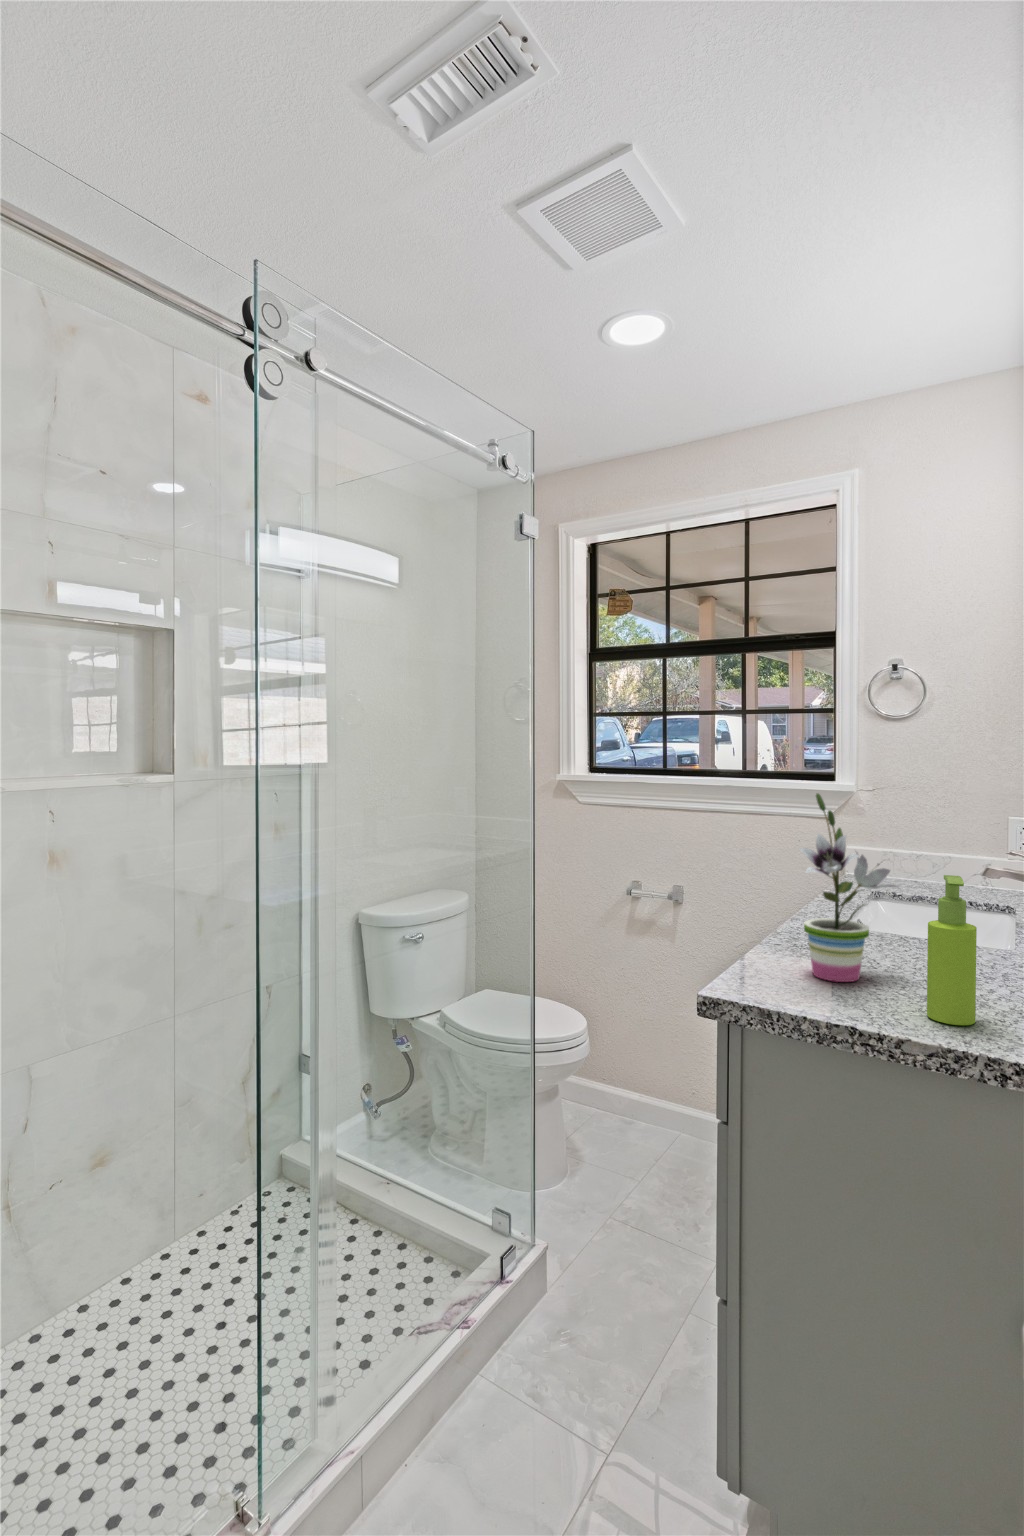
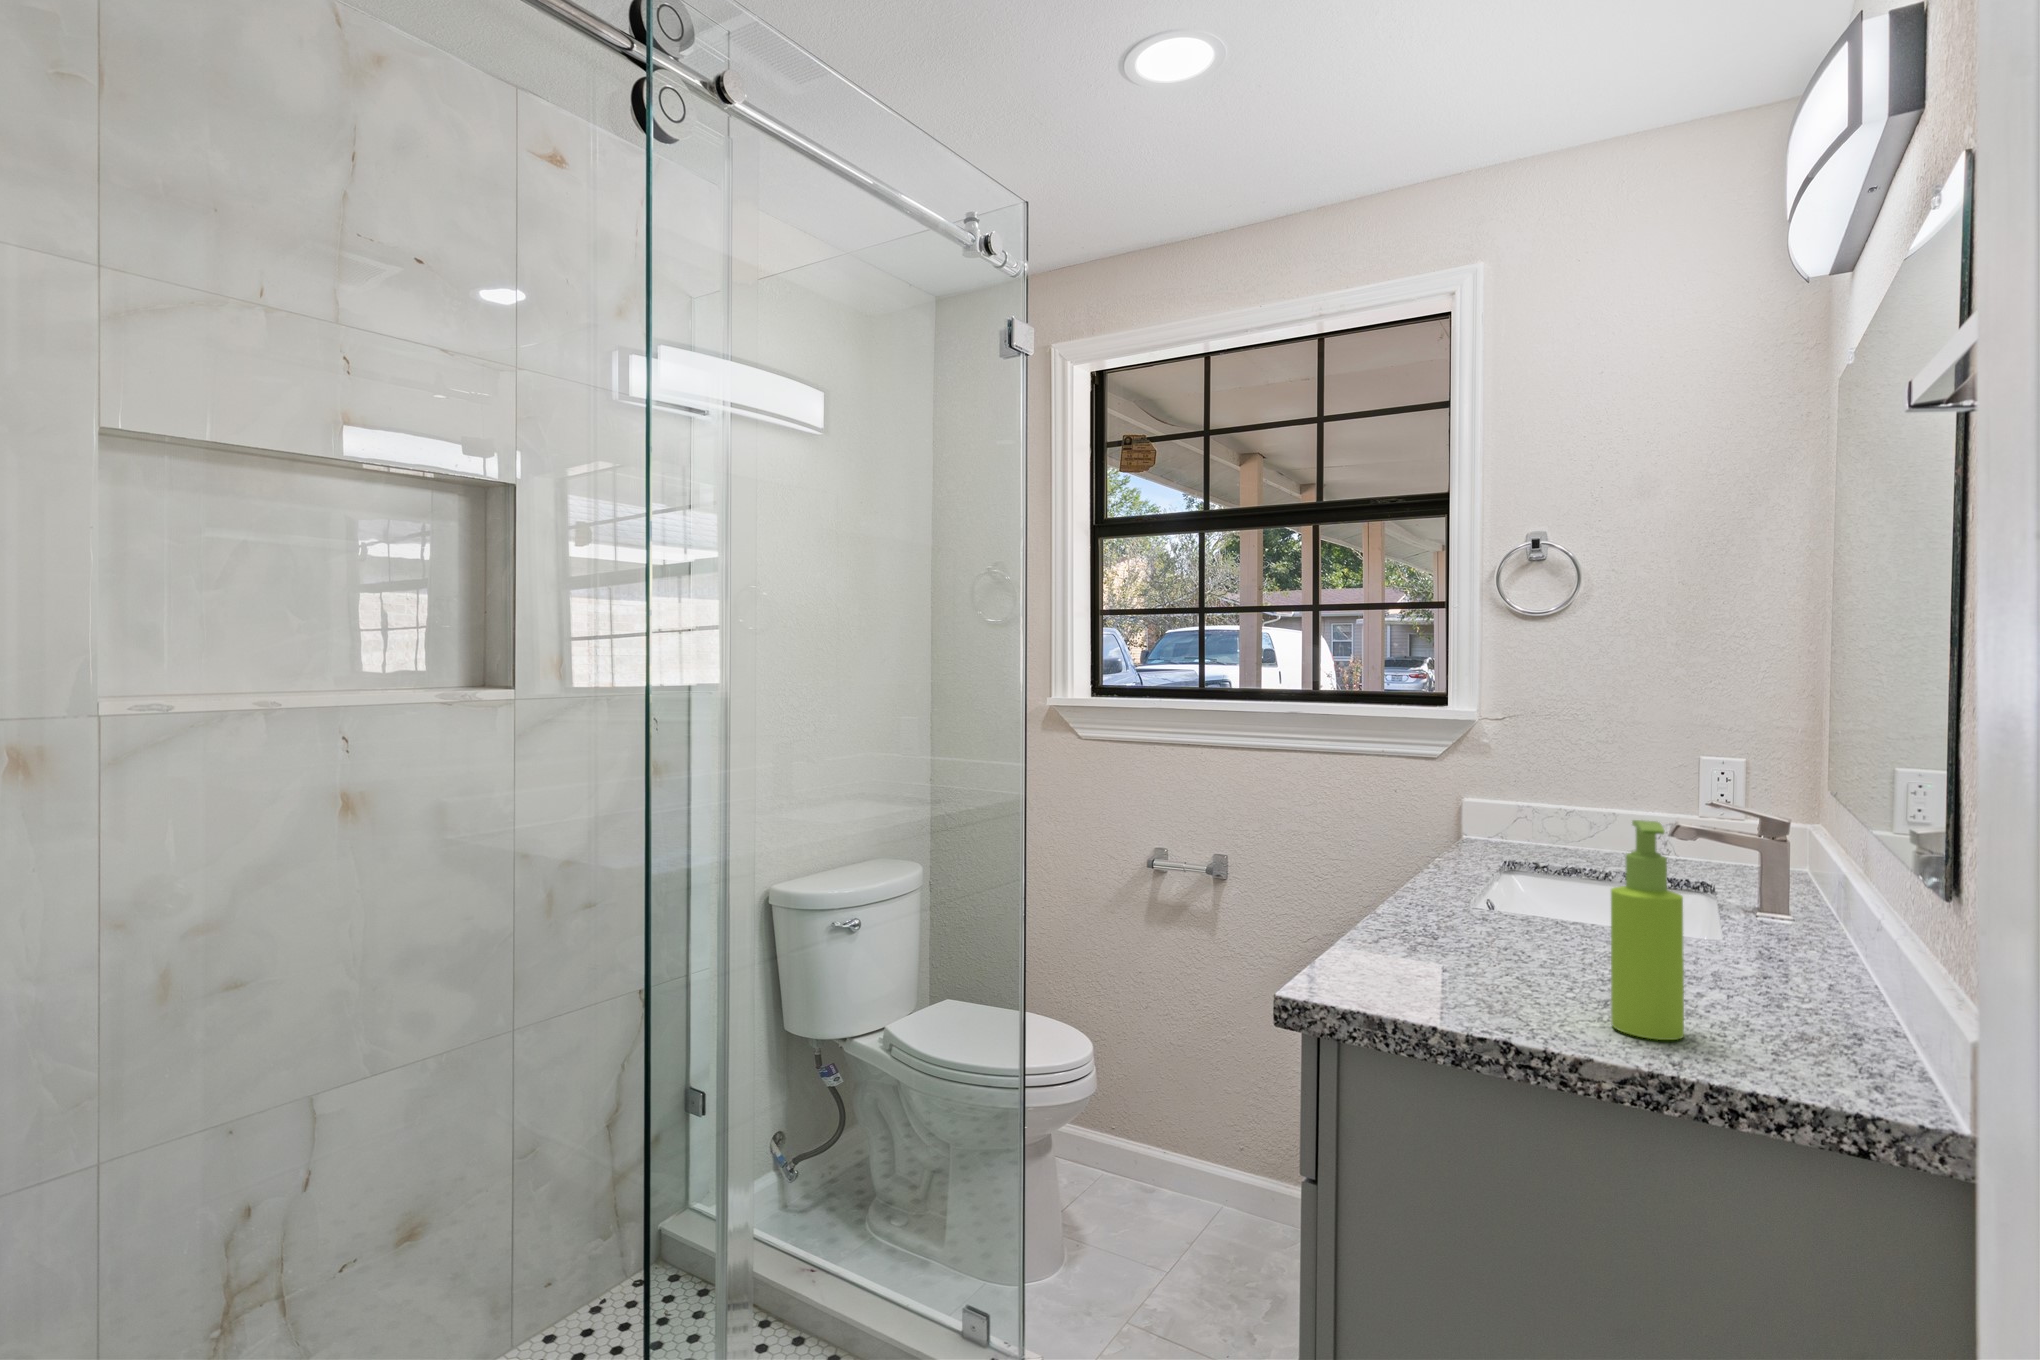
potted plant: present [800,793,897,982] -> none [1415,705,1564,980]

